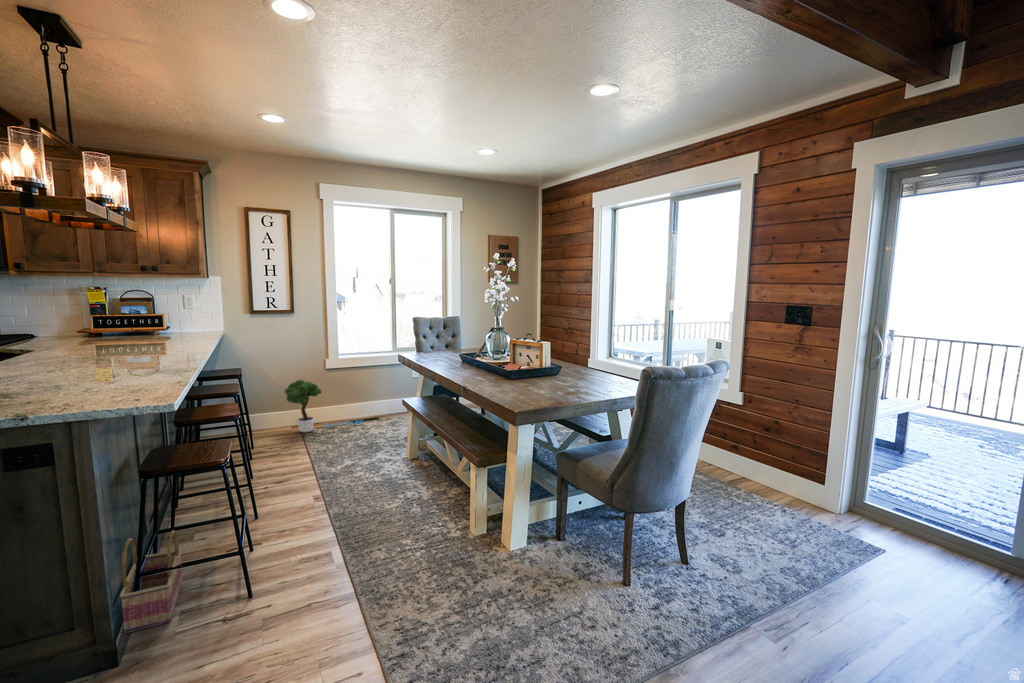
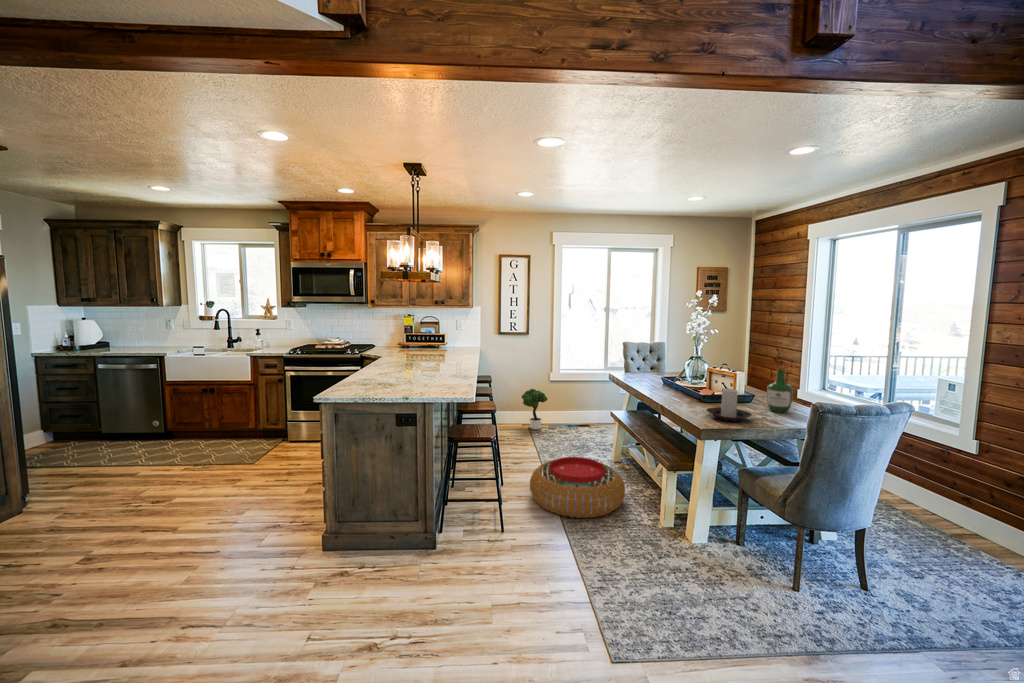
wine bottle: none [580,330,606,383] -> present [767,366,793,413]
candle holder: none [522,357,572,396] -> present [707,389,752,421]
pouf: none [291,463,427,551] -> present [530,457,625,518]
basket: present [120,530,182,633] -> none [444,479,470,533]

